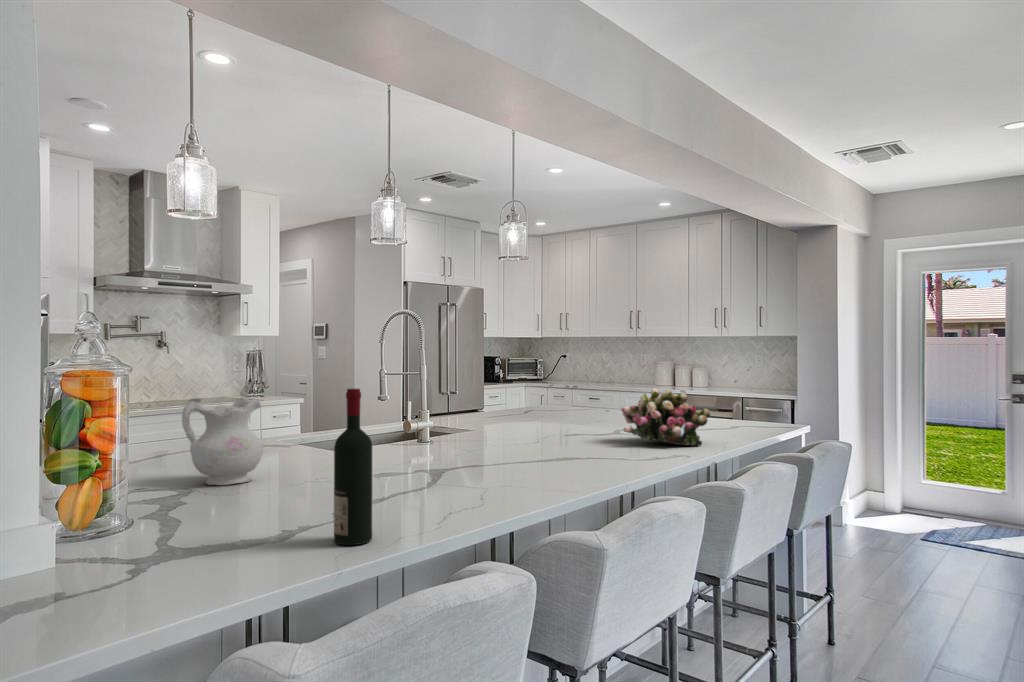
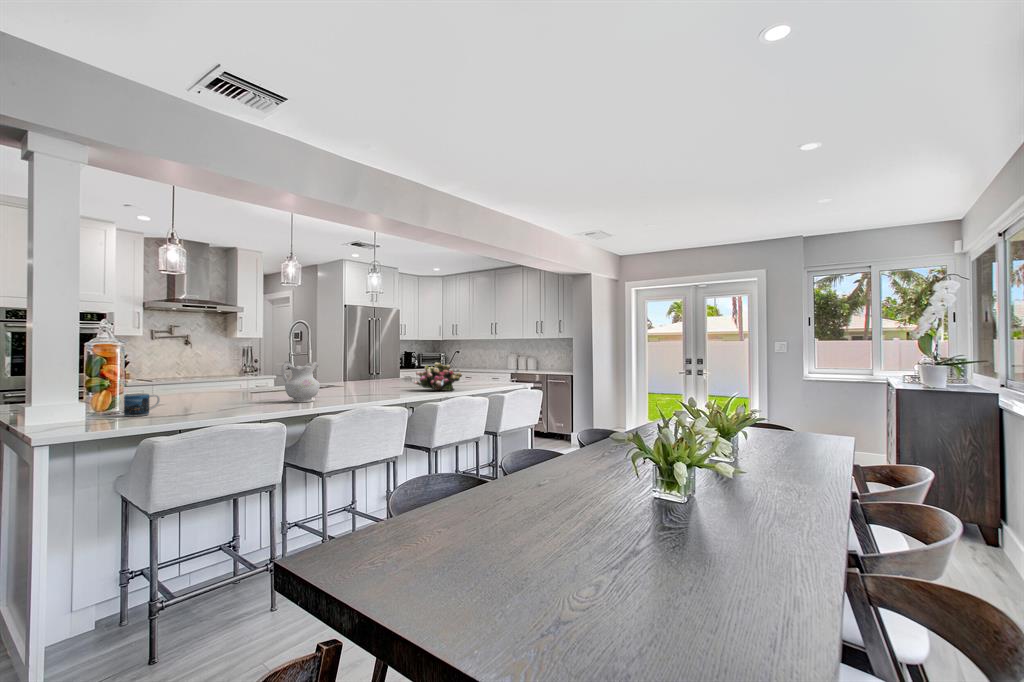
wine bottle: present [334,389,372,545] -> none [210,352,228,416]
ceramic pitcher: present [182,398,263,485] -> present [281,361,320,402]
mug: none [135,484,208,545] -> present [124,394,160,417]

